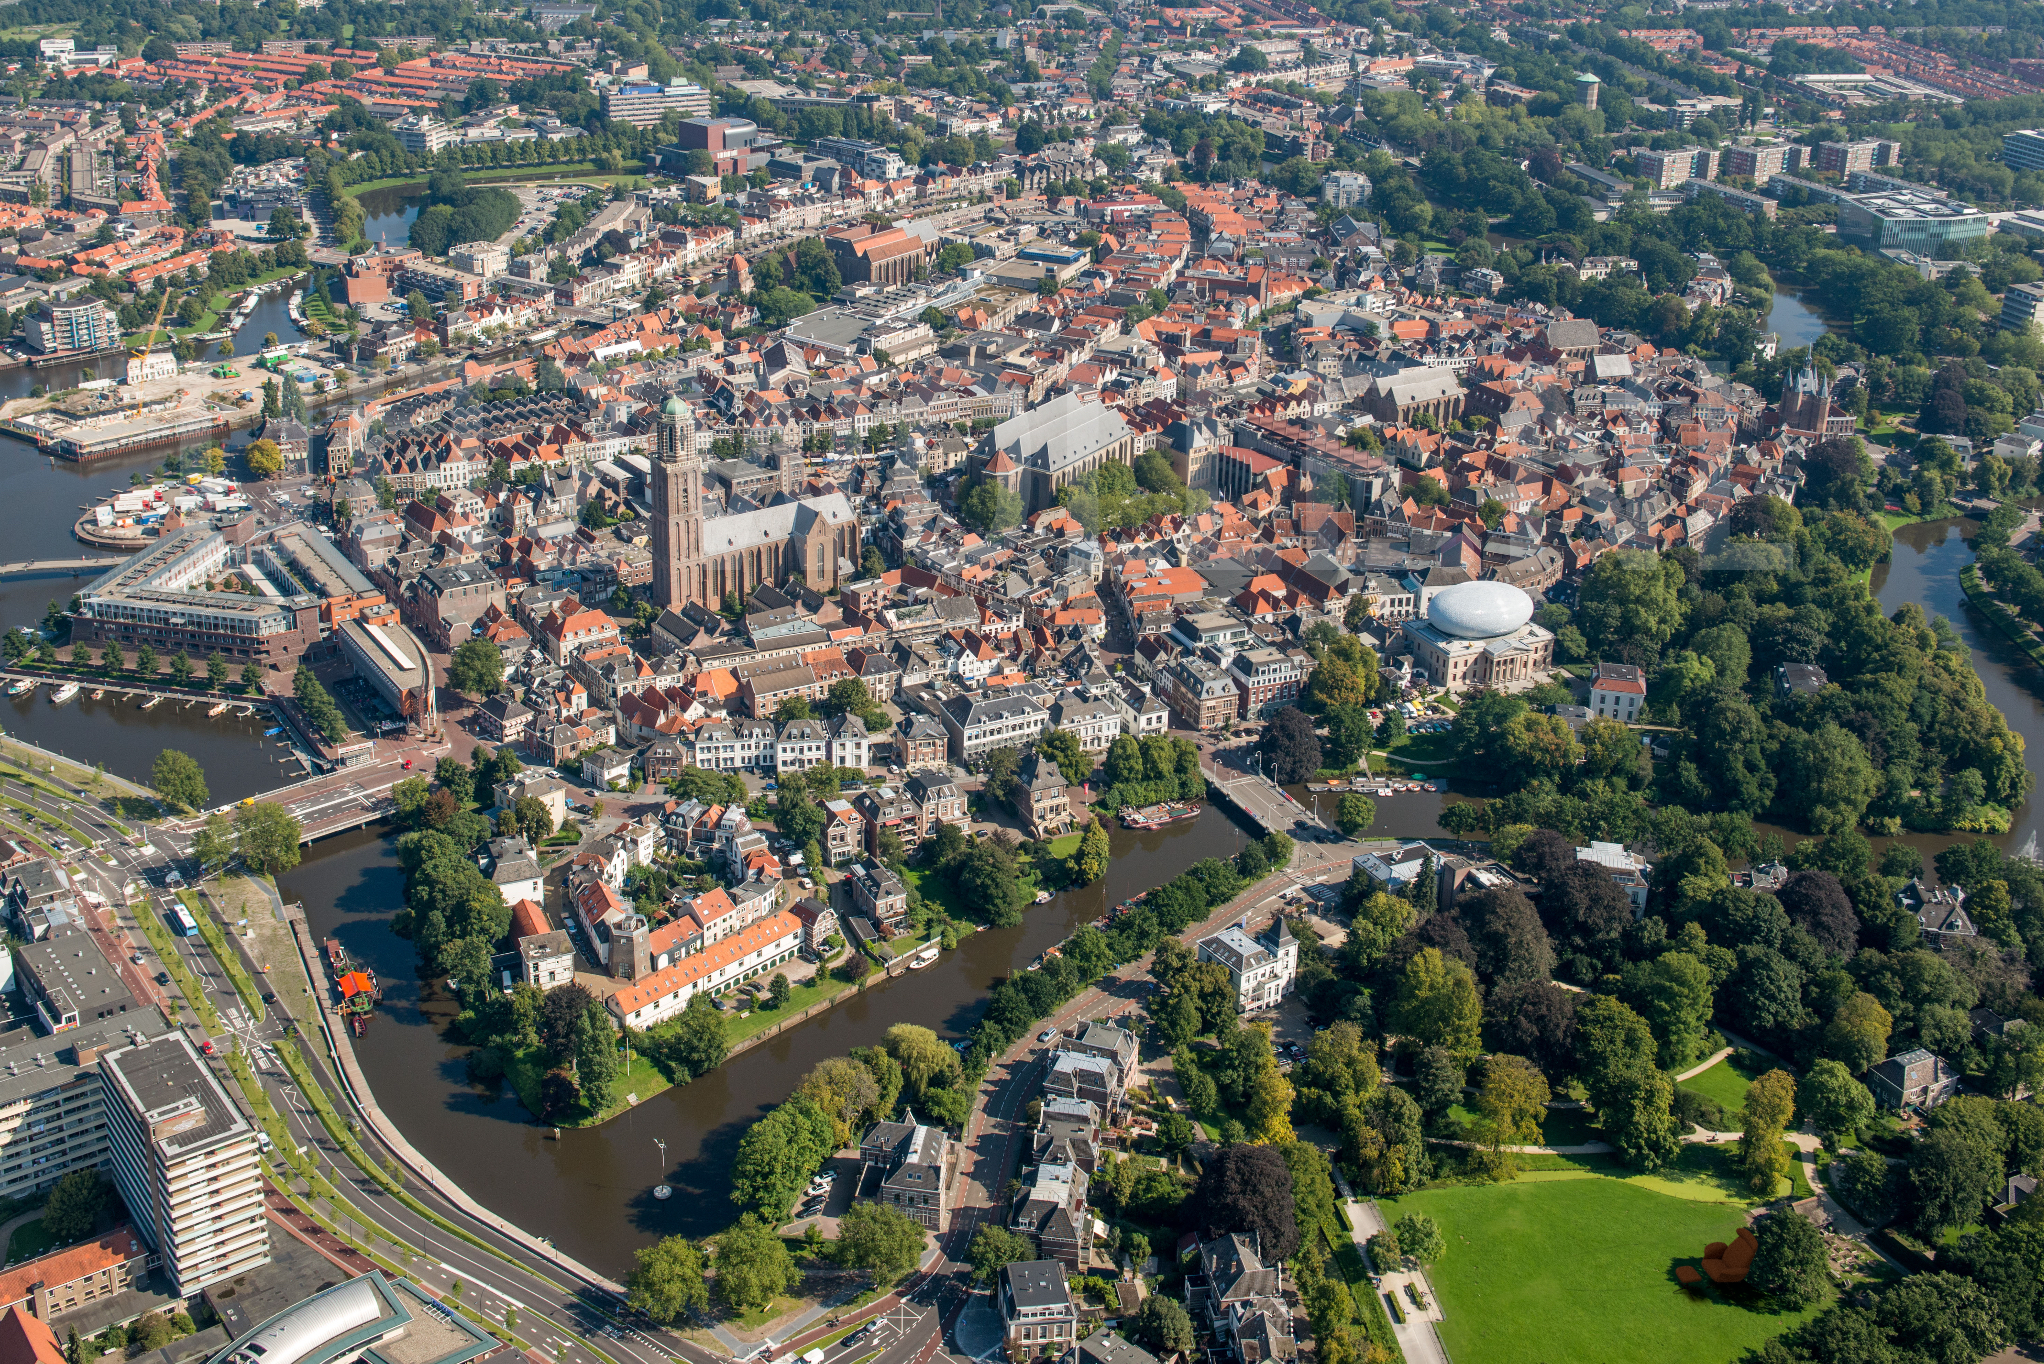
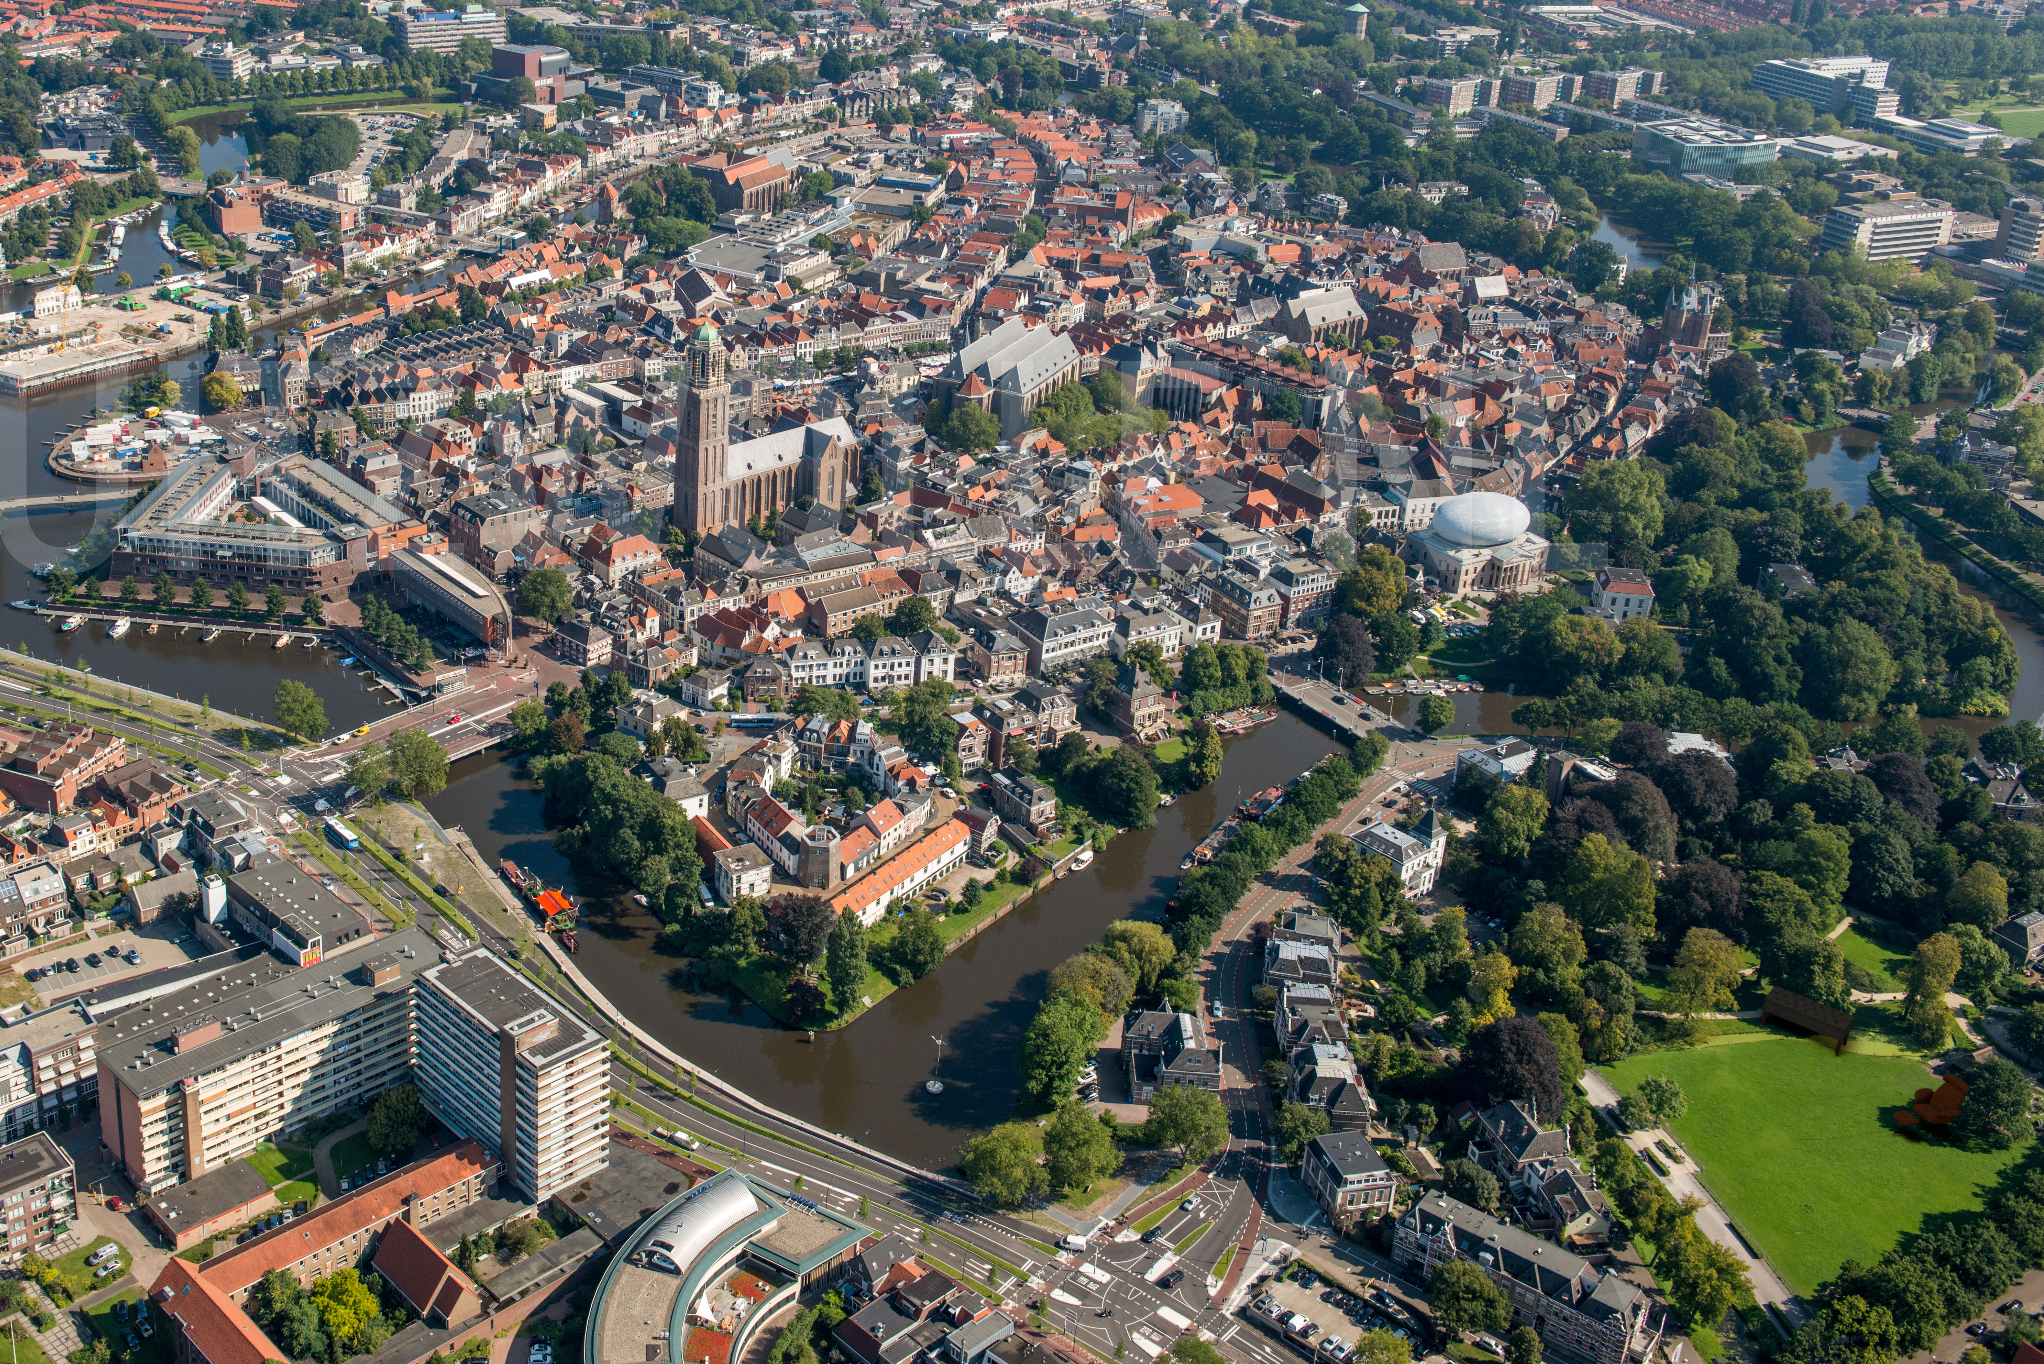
bench: none [1578,1122,1671,1202] -> present [1760,986,1855,1056]

